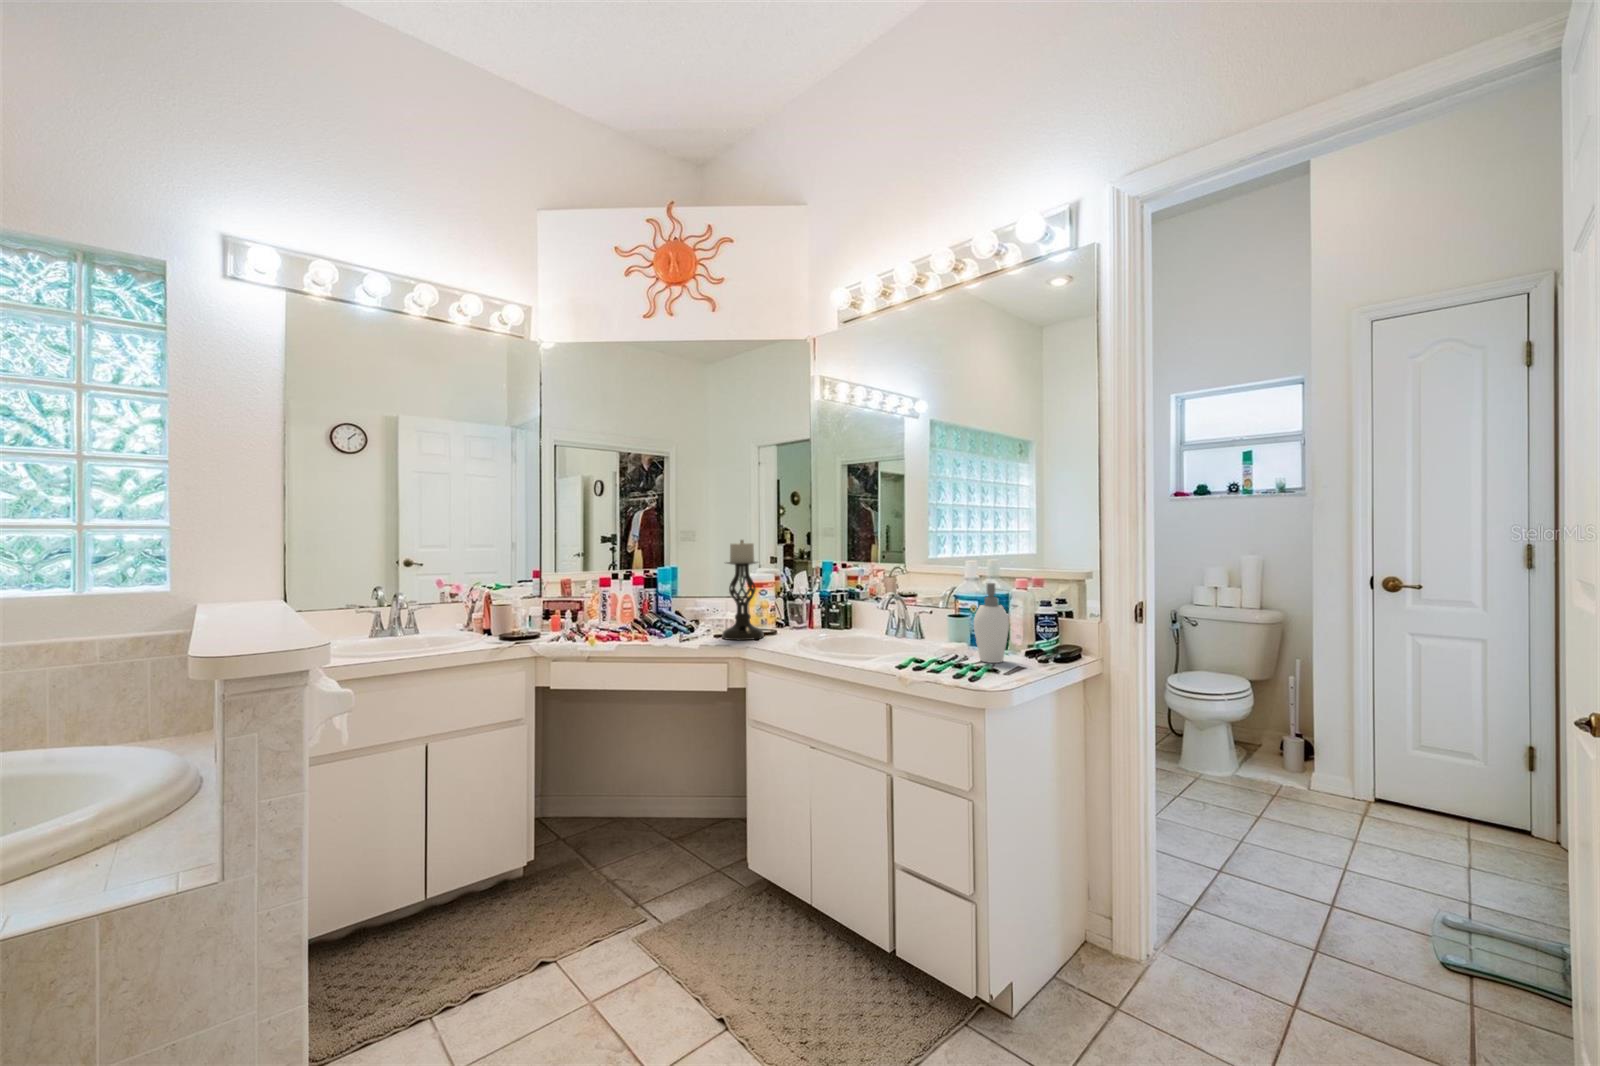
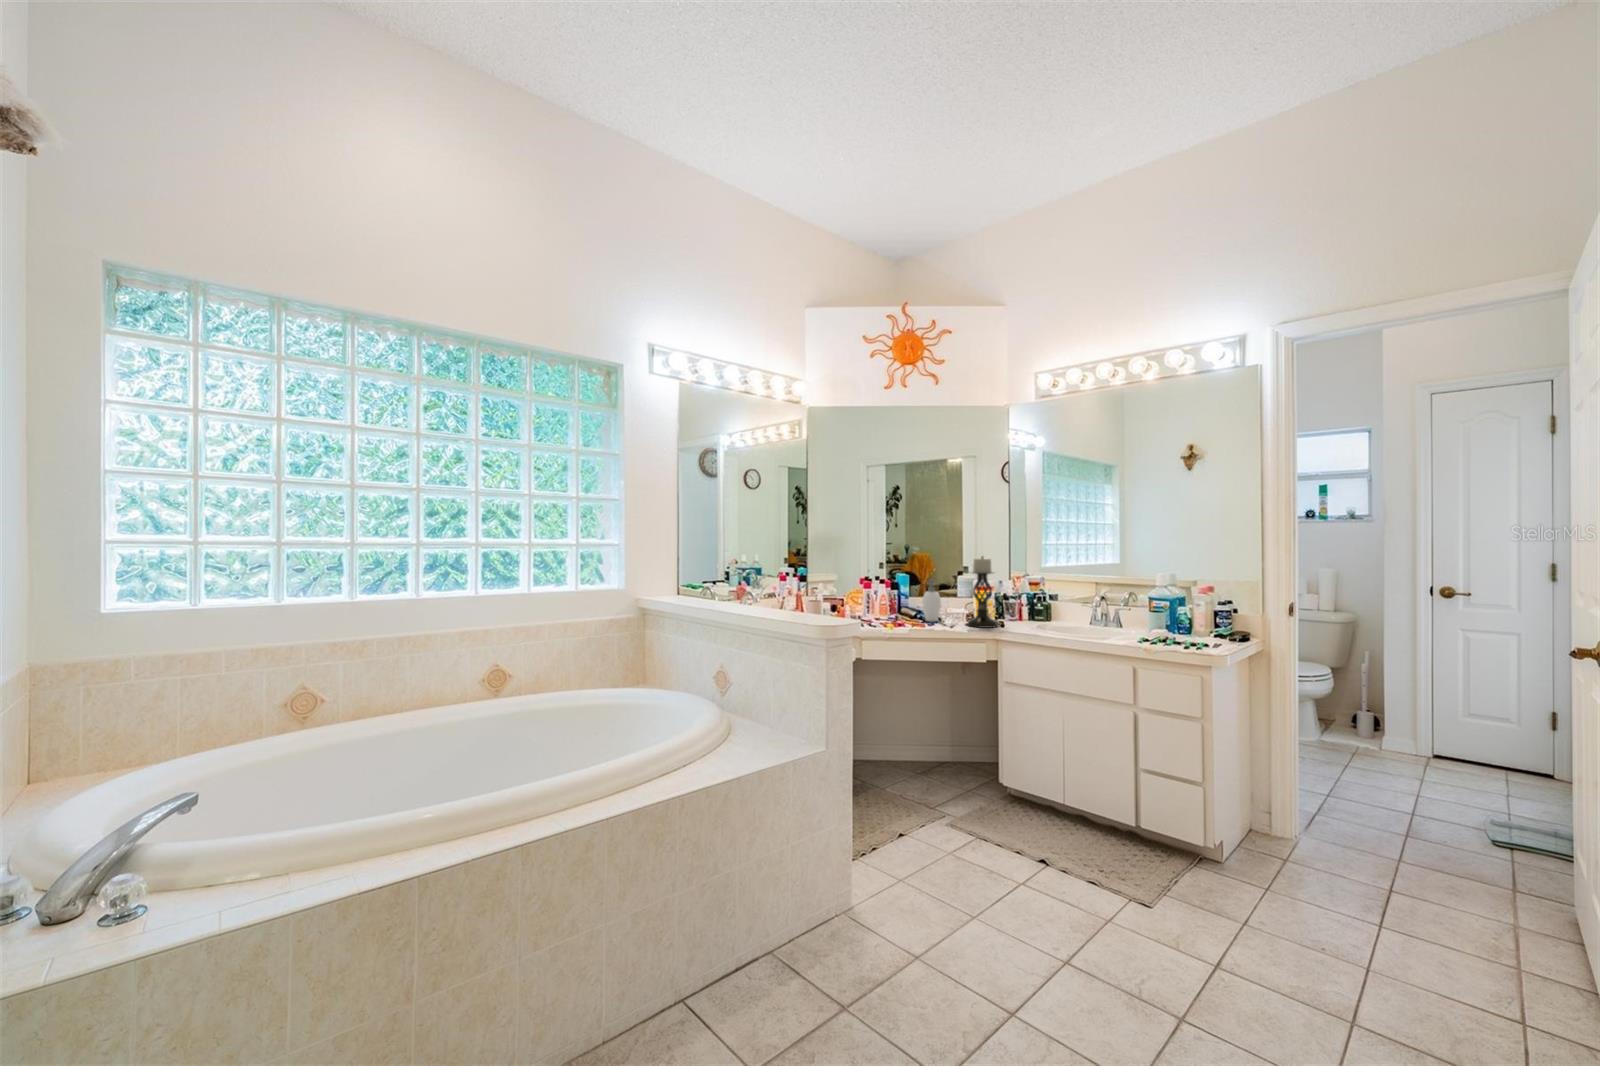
soap dispenser: present [974,583,1009,663] -> present [923,580,941,622]

